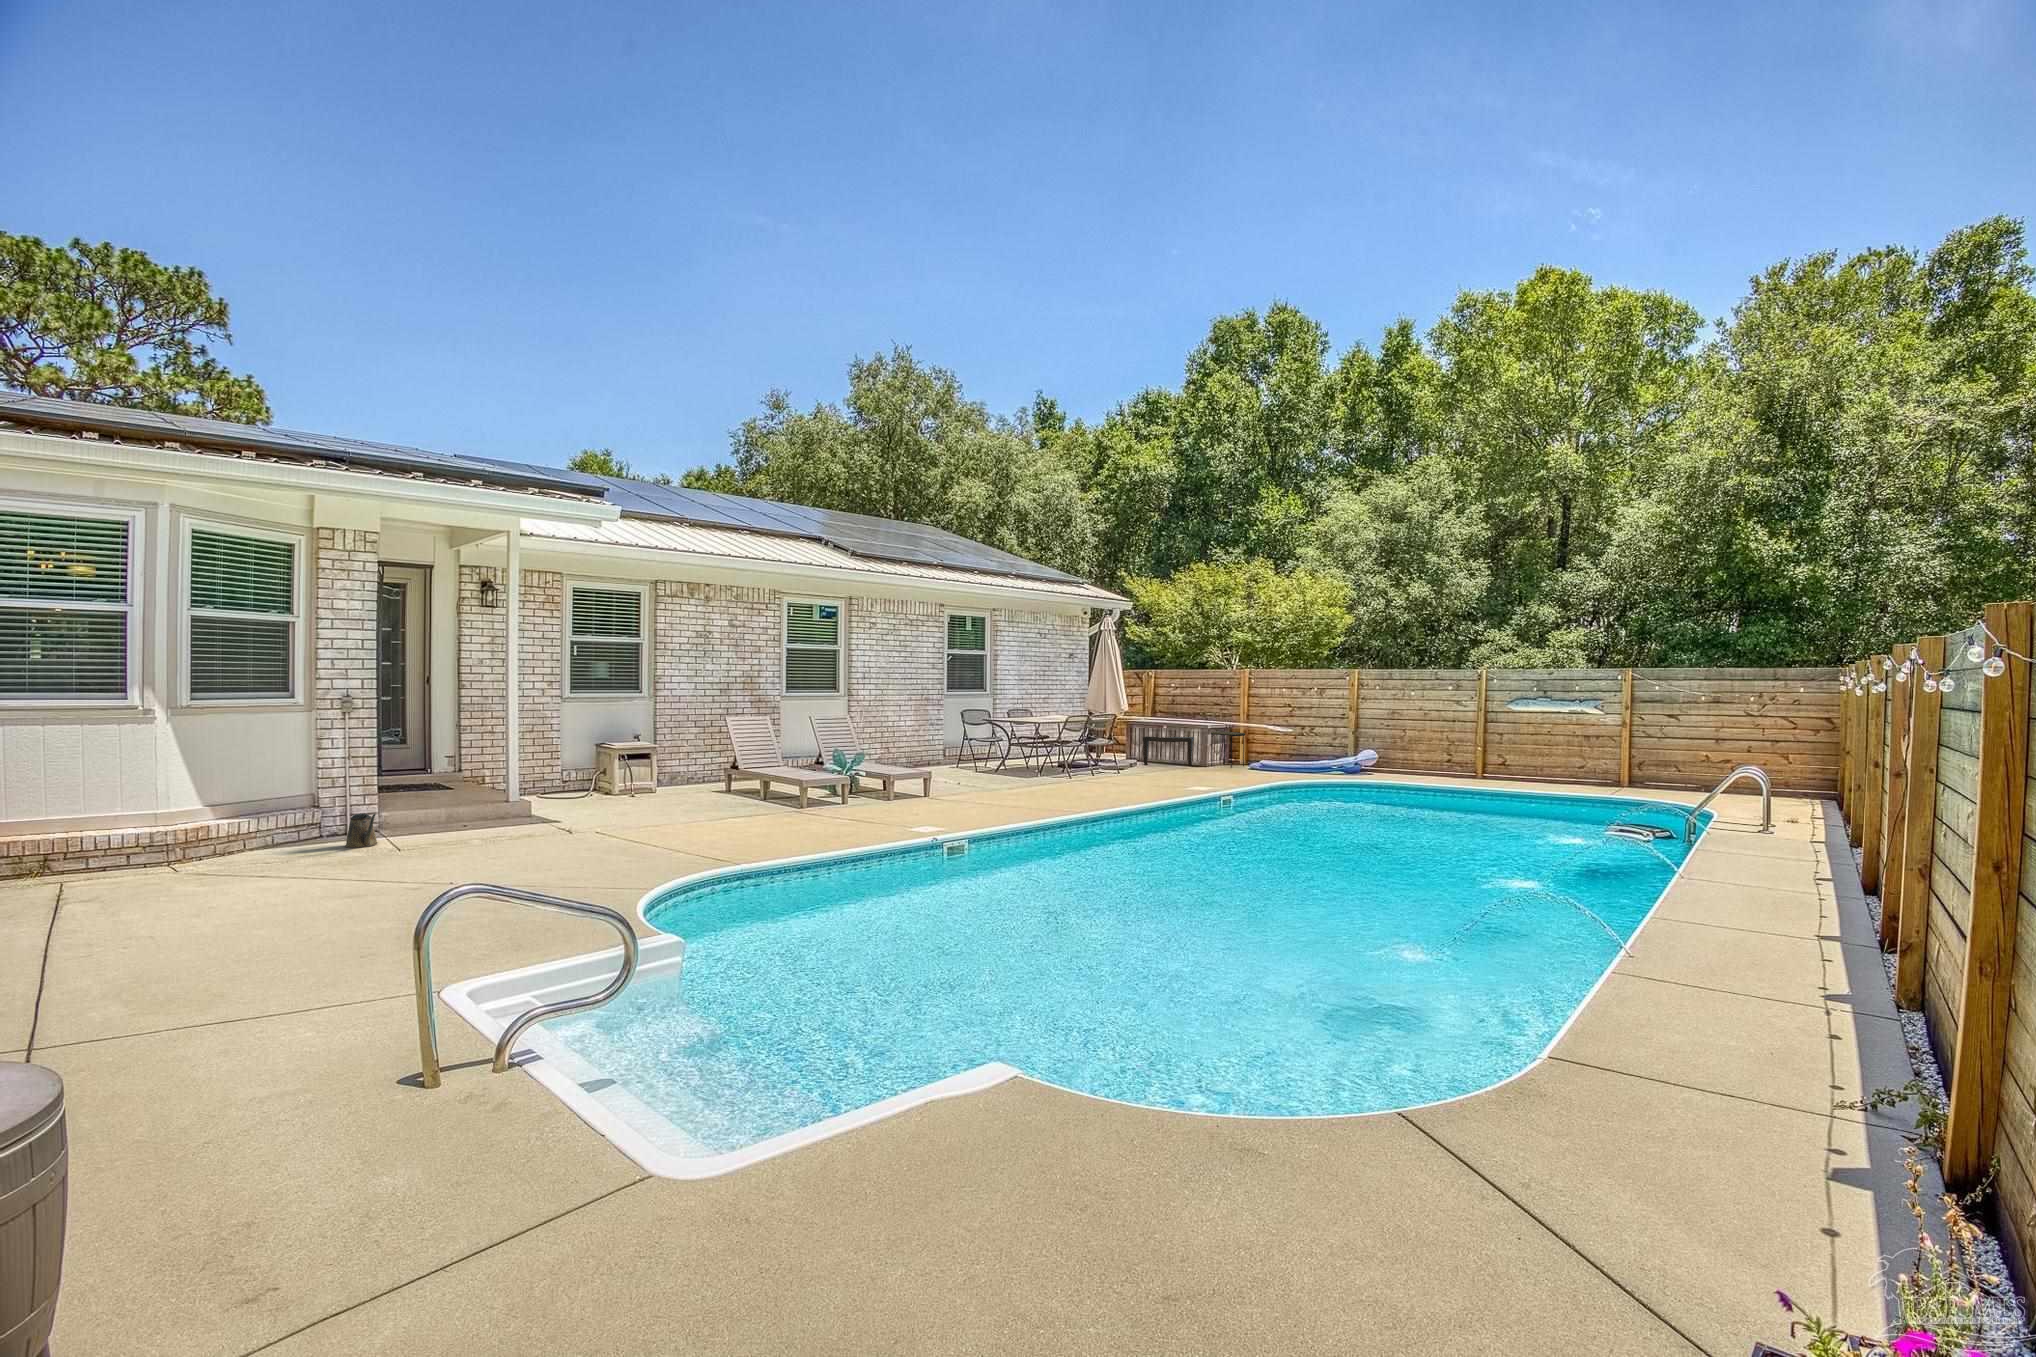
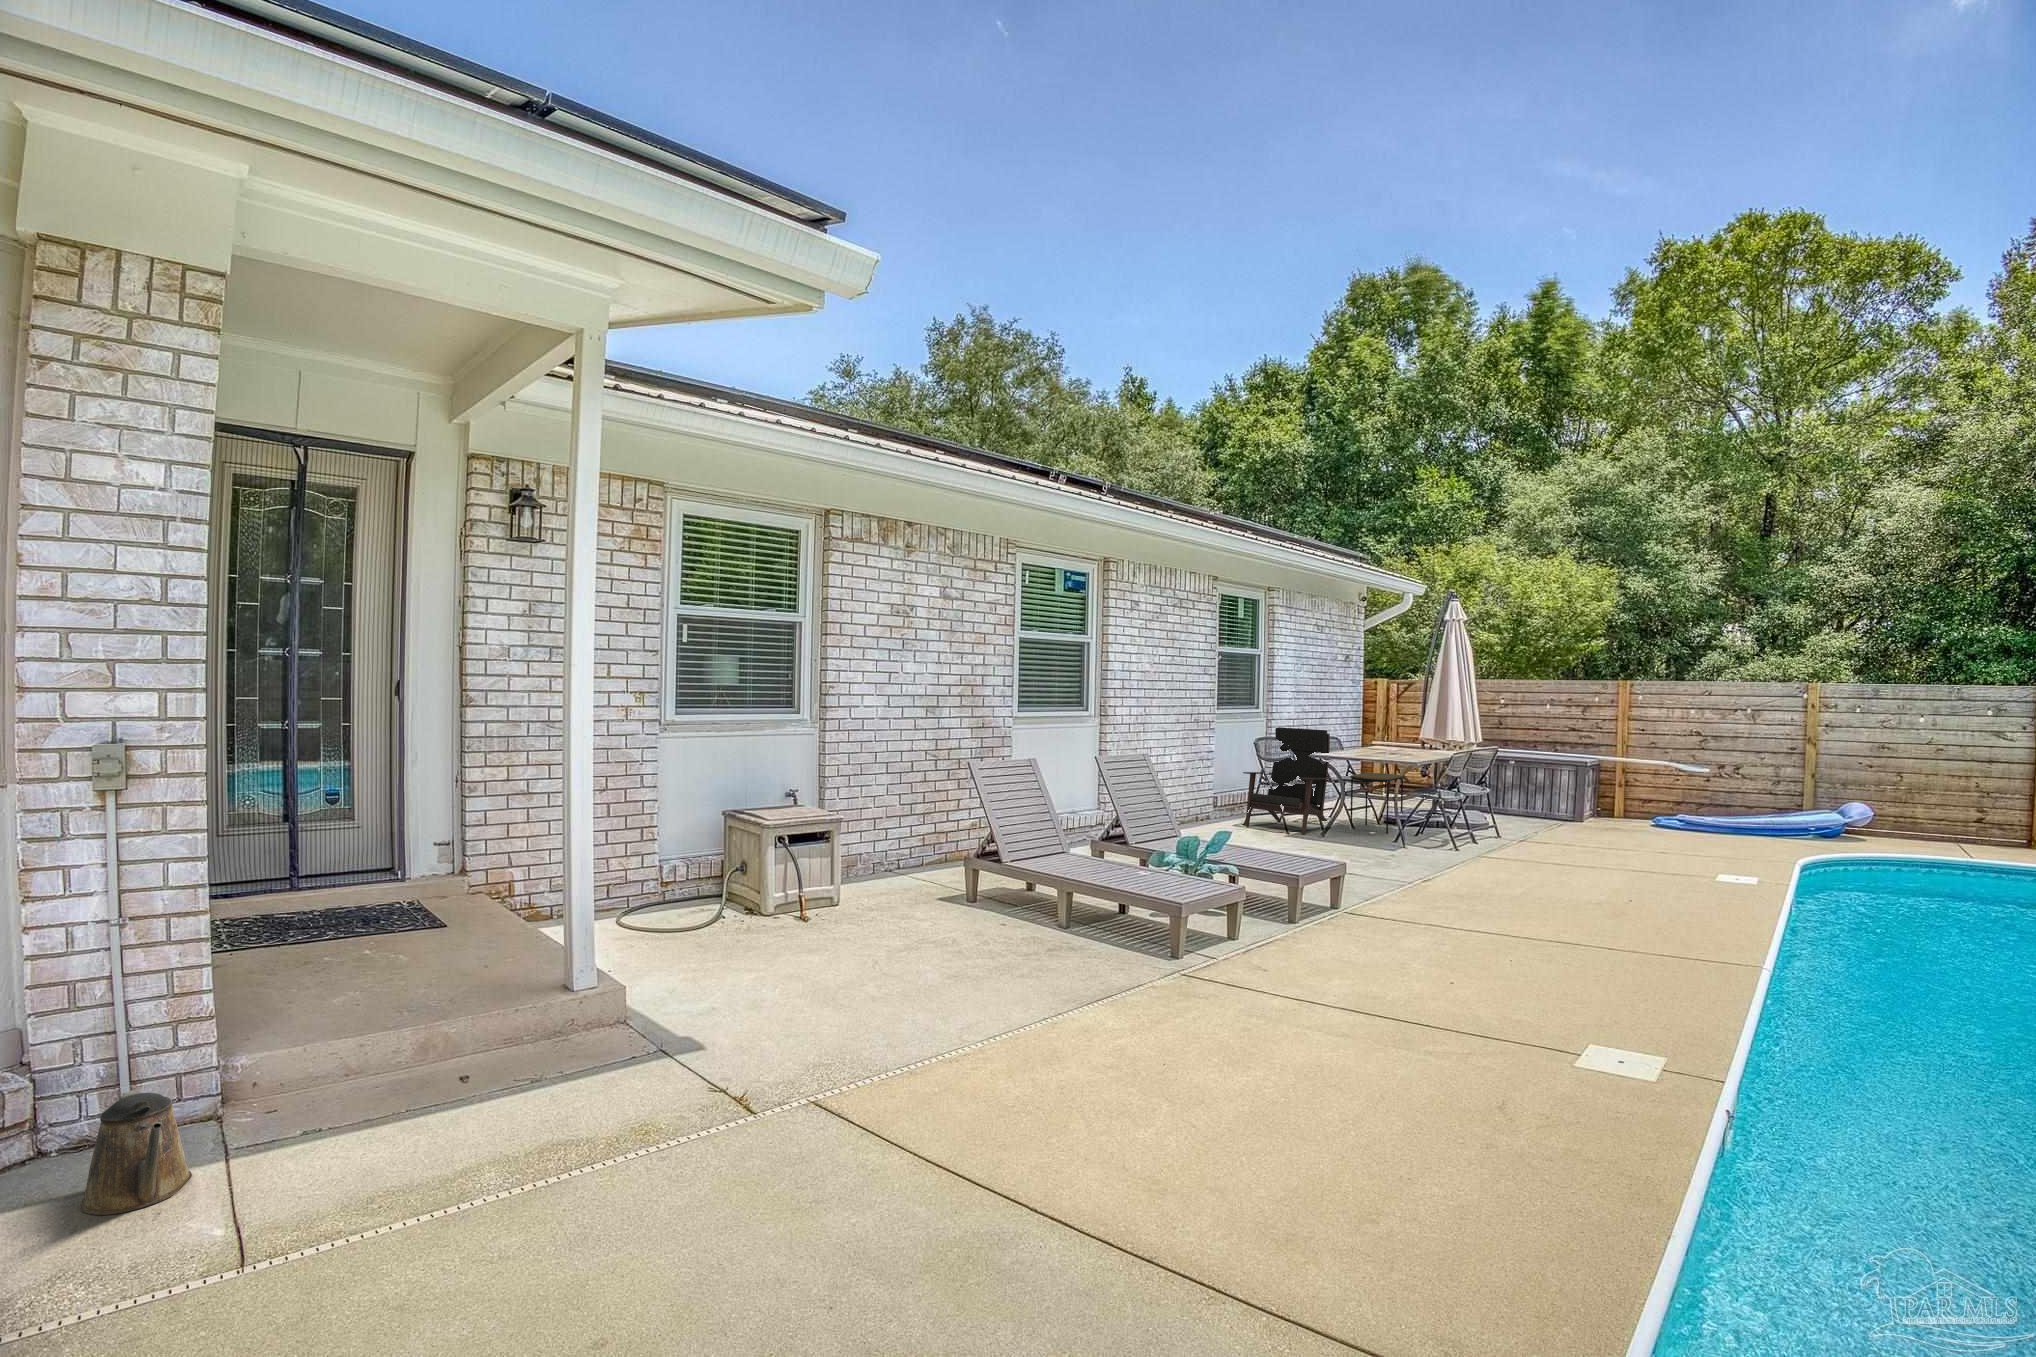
lounge chair: none [958,703,1016,770] -> present [1243,727,1331,835]
side table: present [1211,732,1245,768] -> present [1350,773,1404,834]
bench: present [1143,736,1194,766] -> none [1504,780,1597,829]

